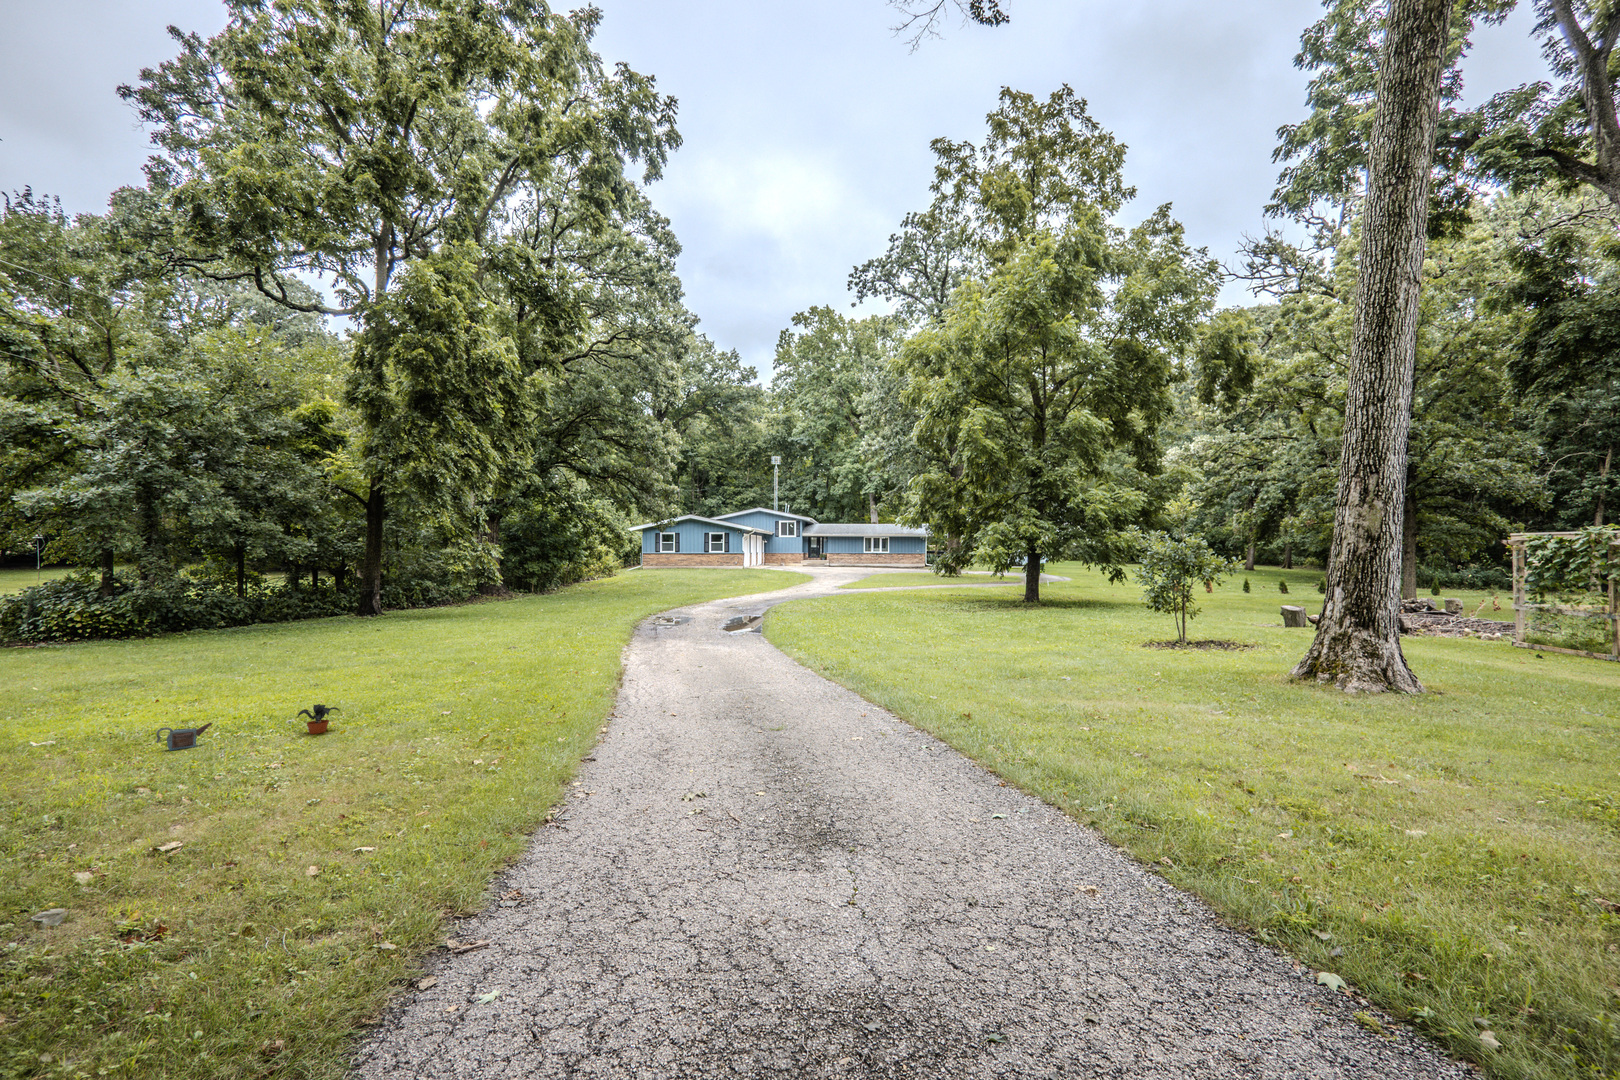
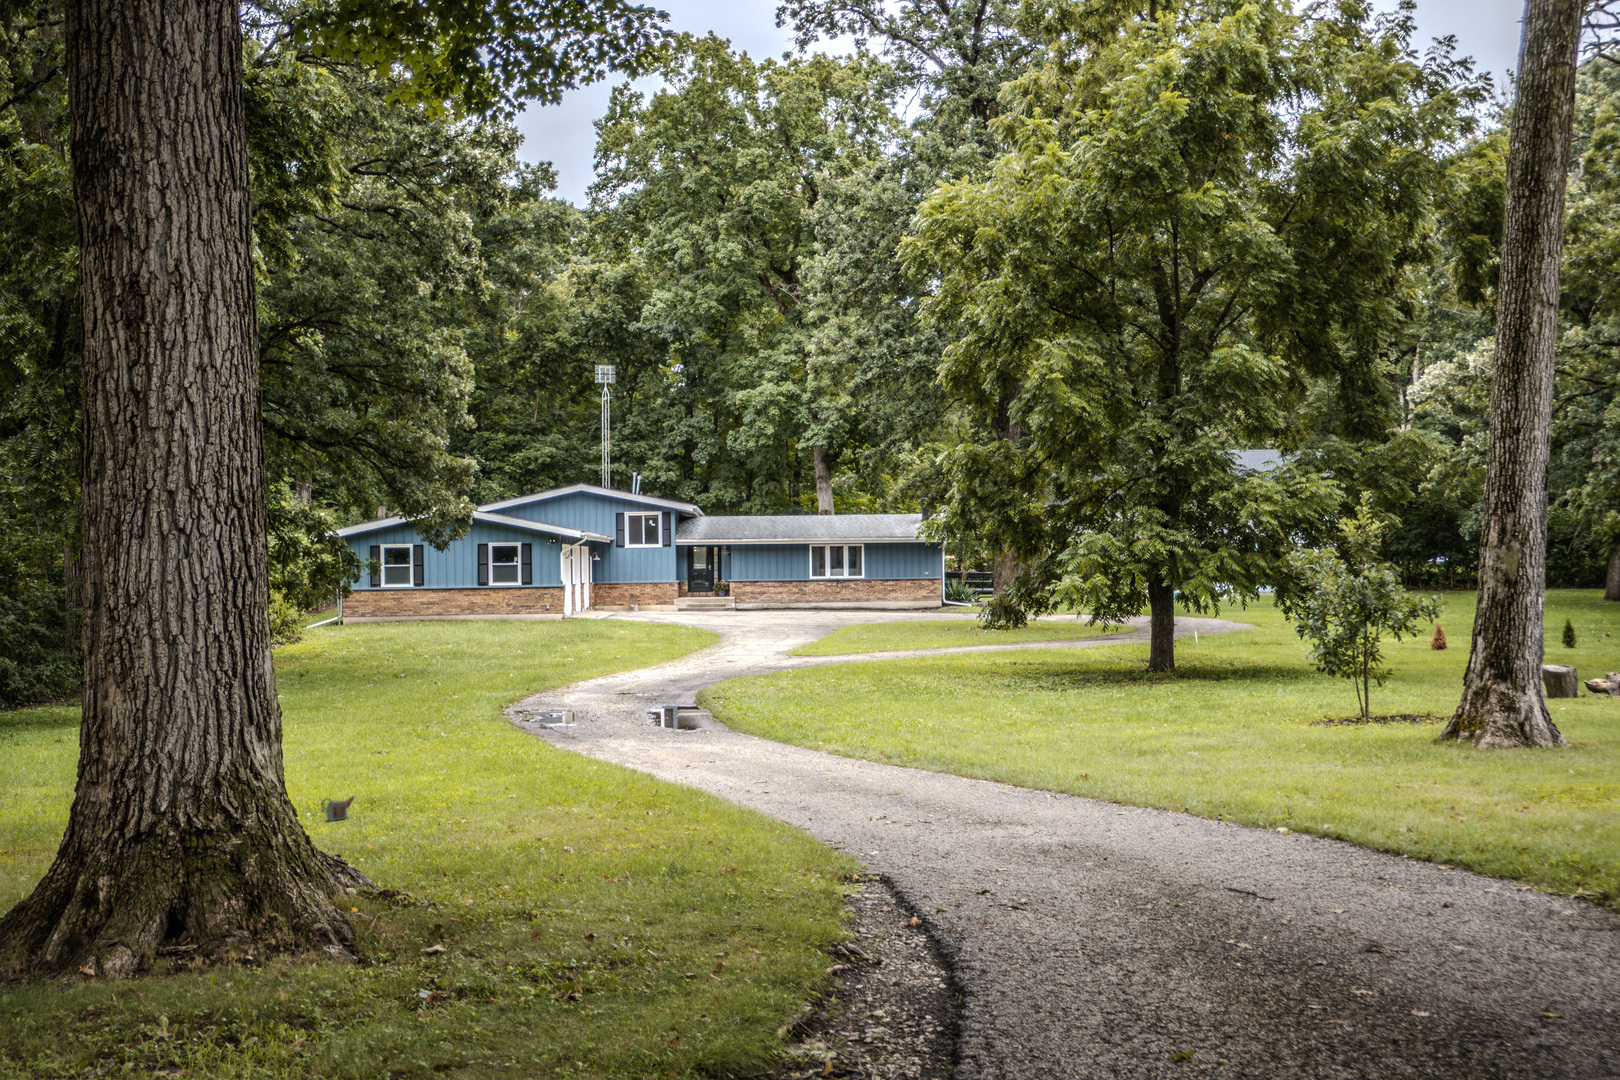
potted plant: present [297,704,340,734] -> none [418,780,454,809]

